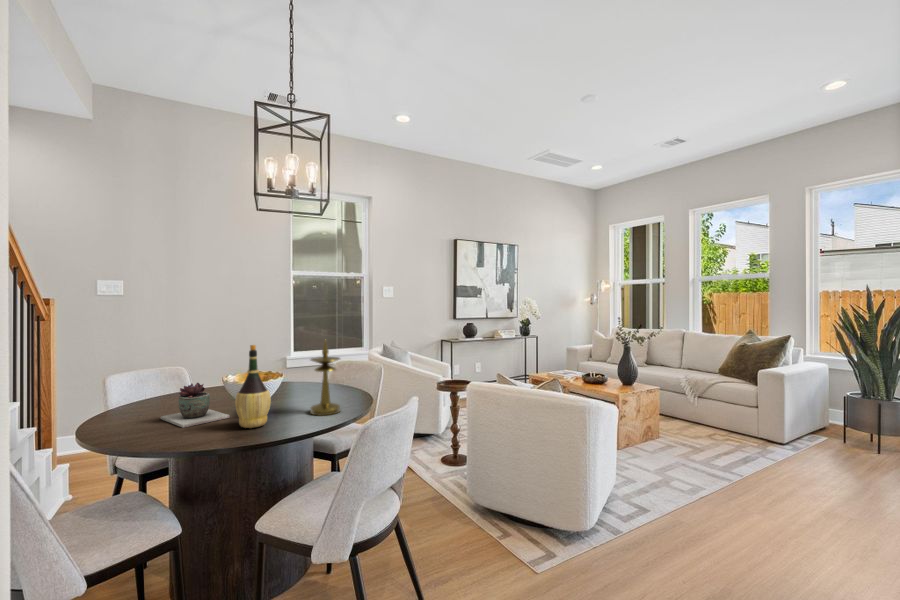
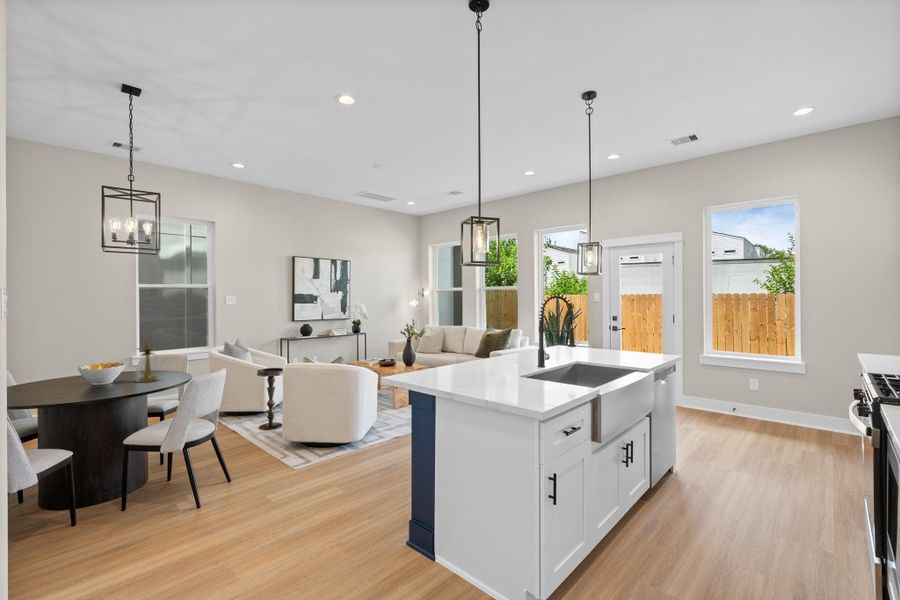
wine bottle: present [235,345,271,428] -> none [82,340,107,389]
succulent plant: present [161,383,230,428] -> none [26,366,78,392]

